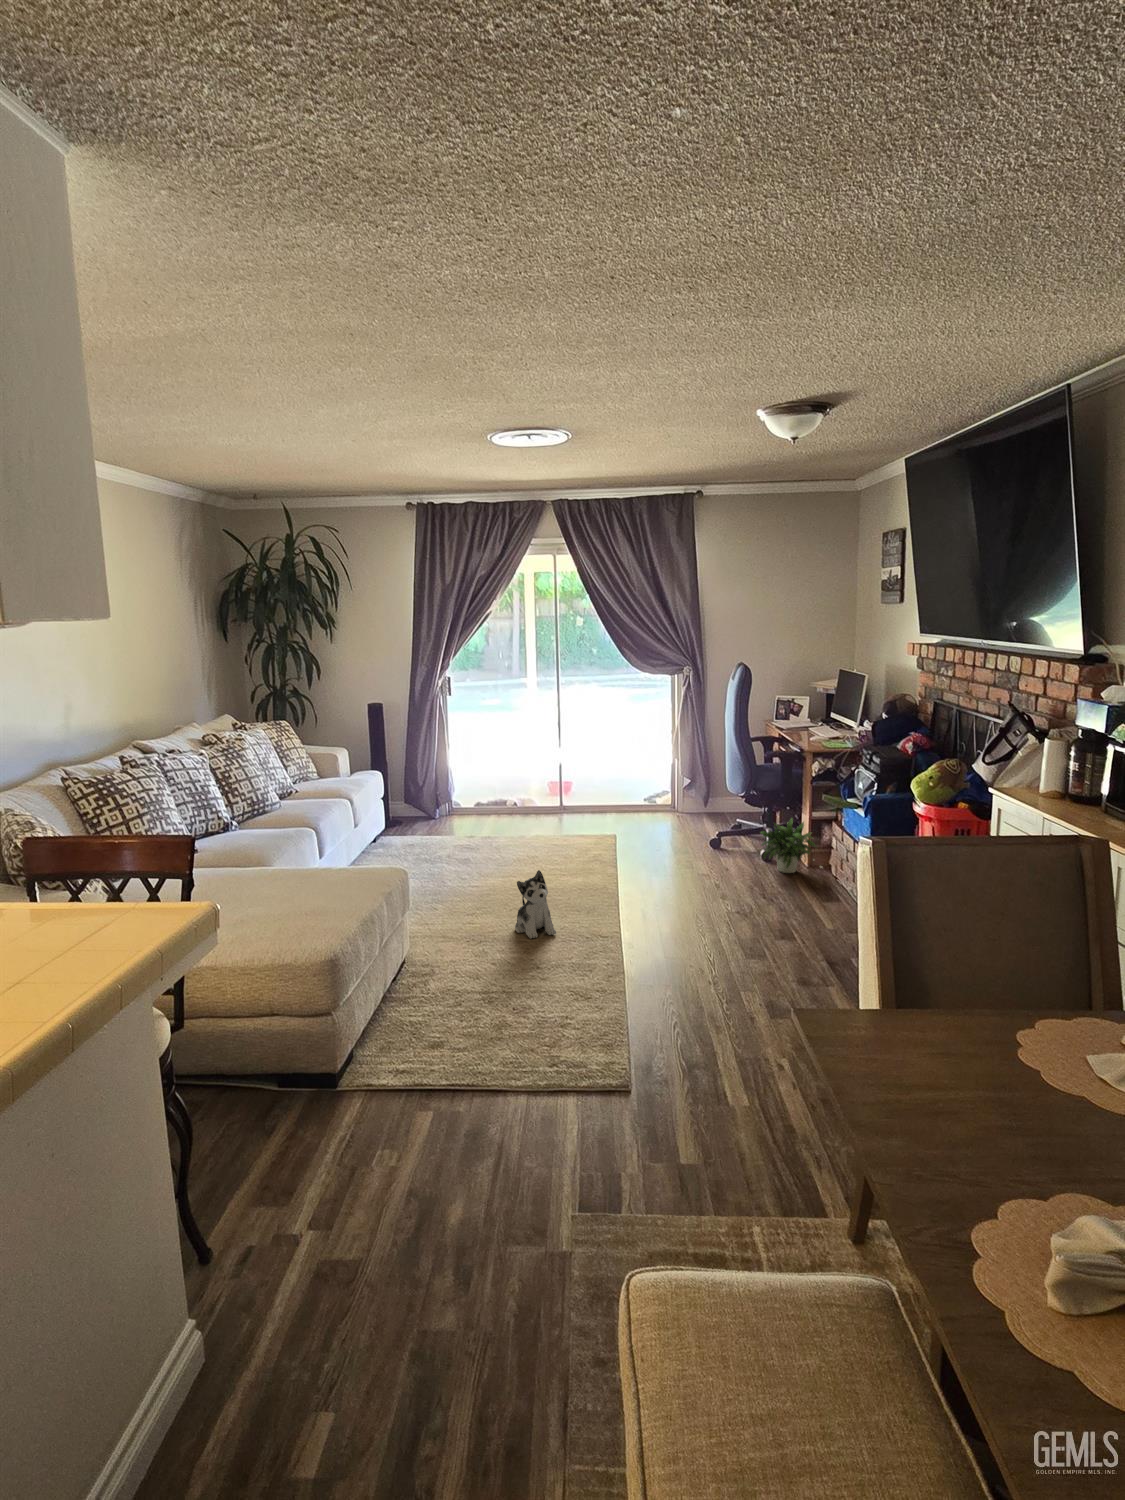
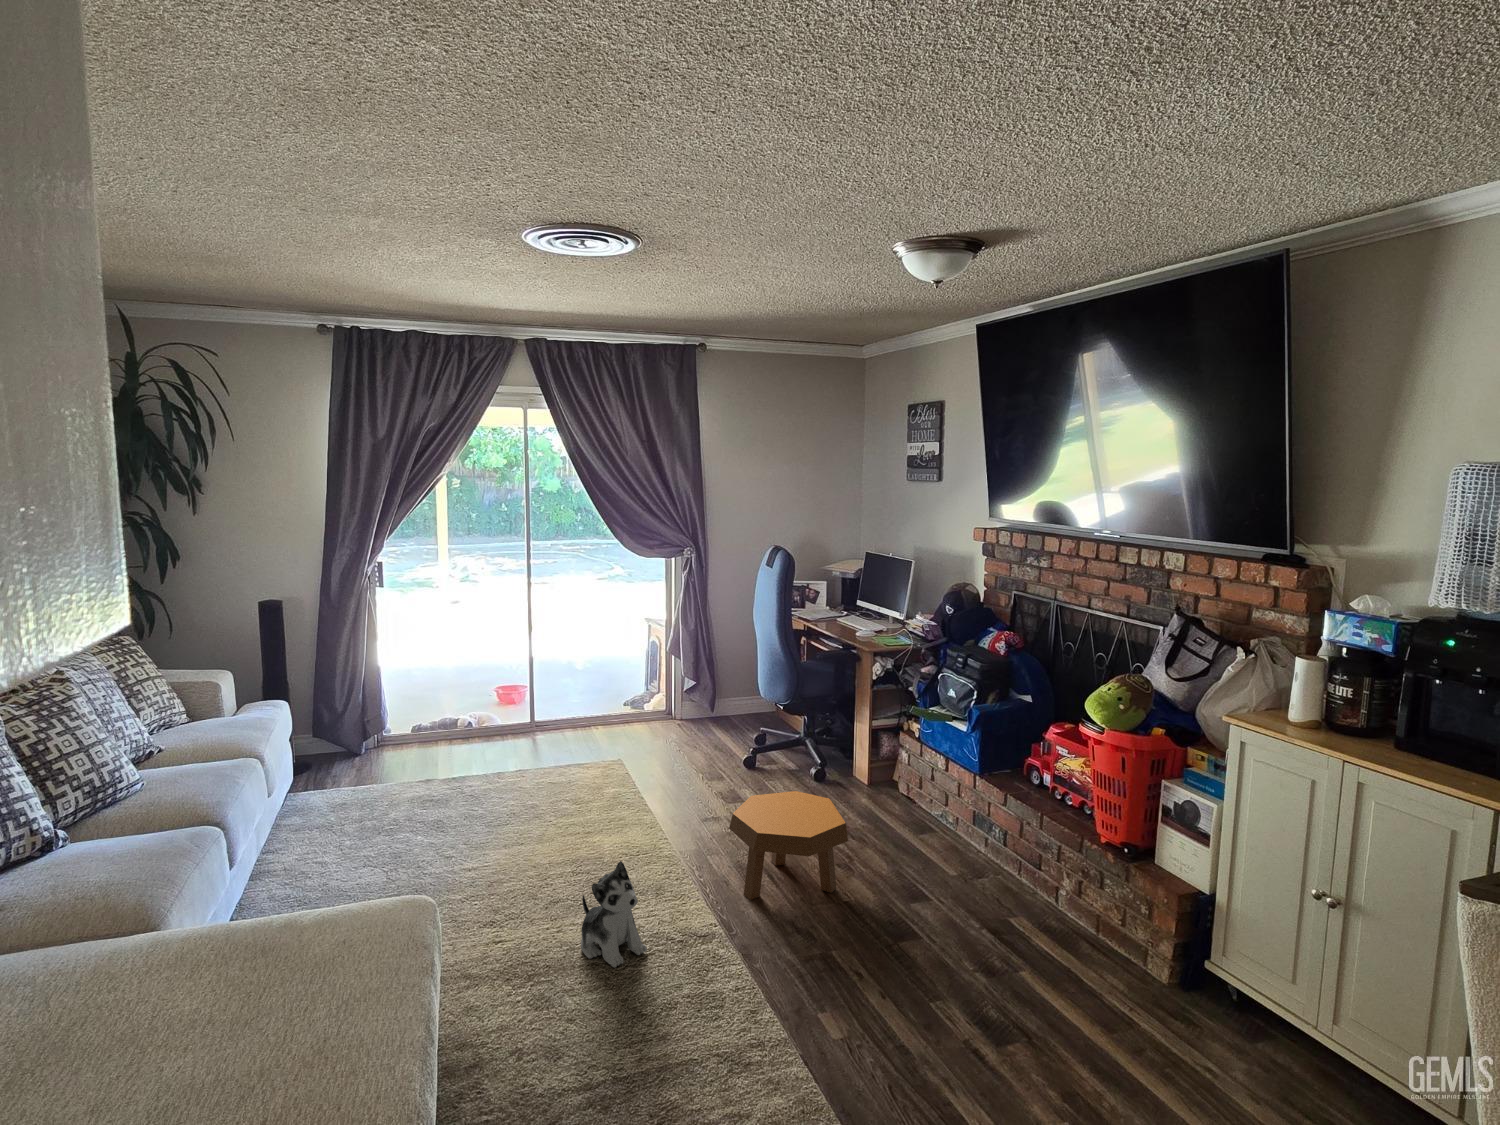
potted plant: present [761,818,822,873] -> none [825,729,893,798]
footstool: none [640,850,728,922] -> present [729,791,848,900]

